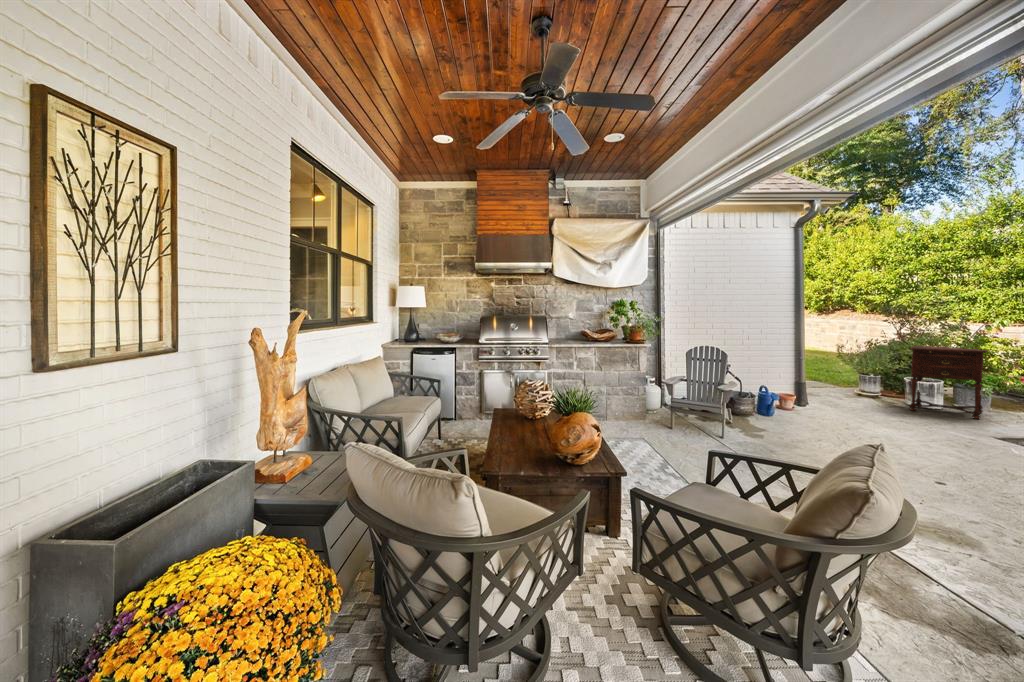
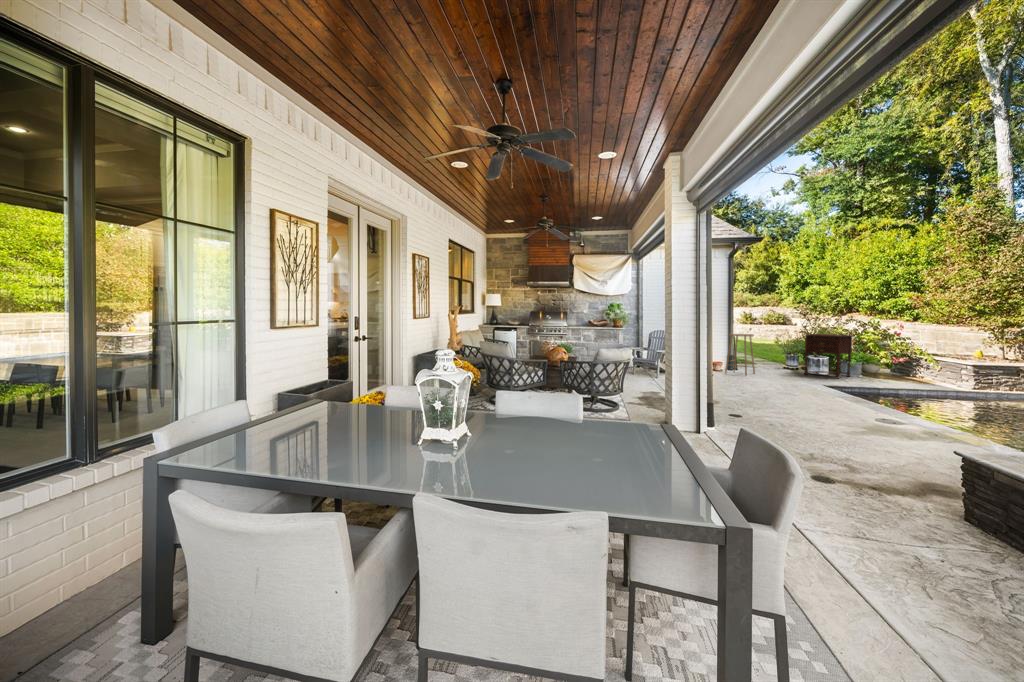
stool: none [795,348,842,418] -> present [725,334,755,375]

